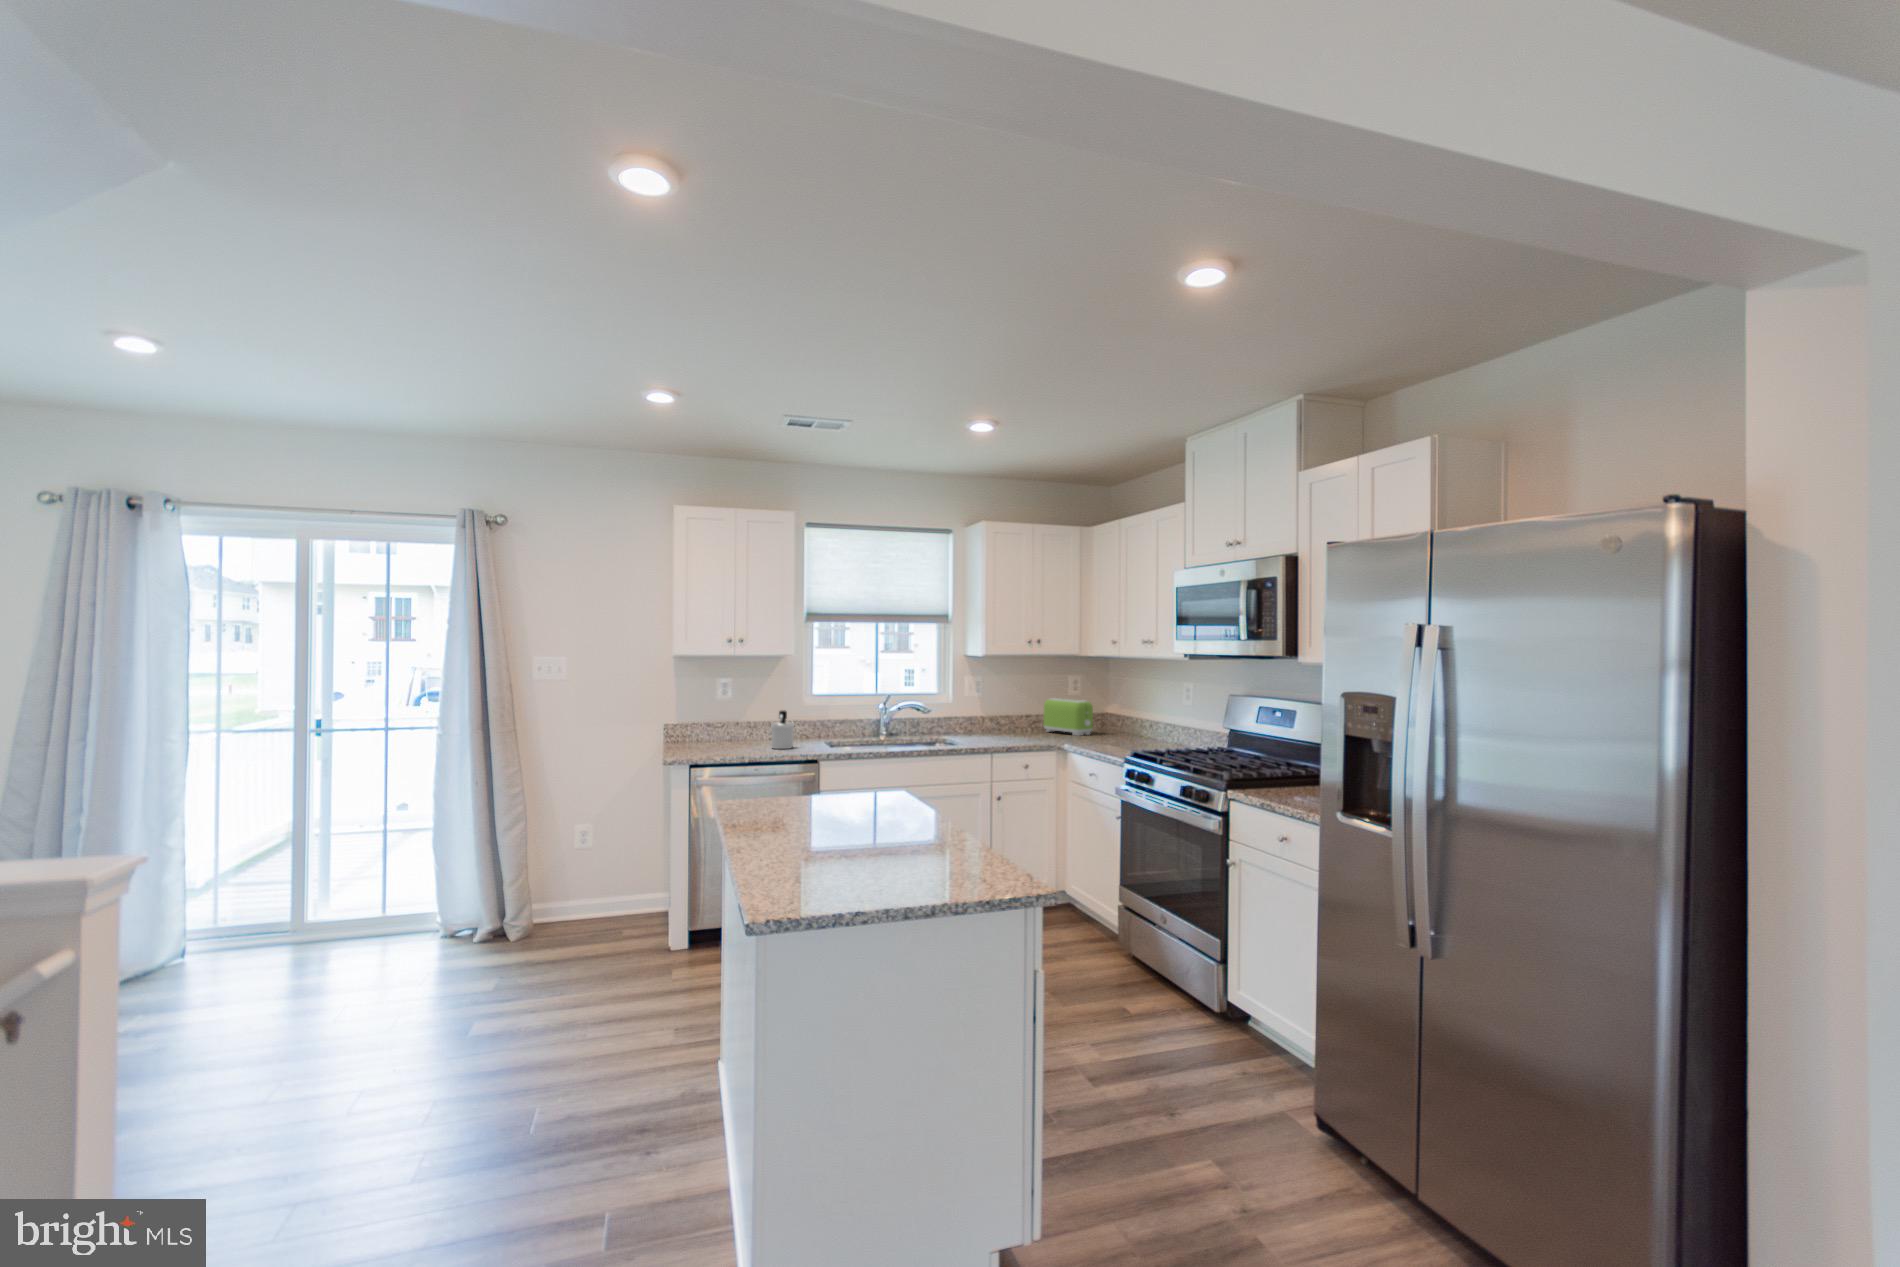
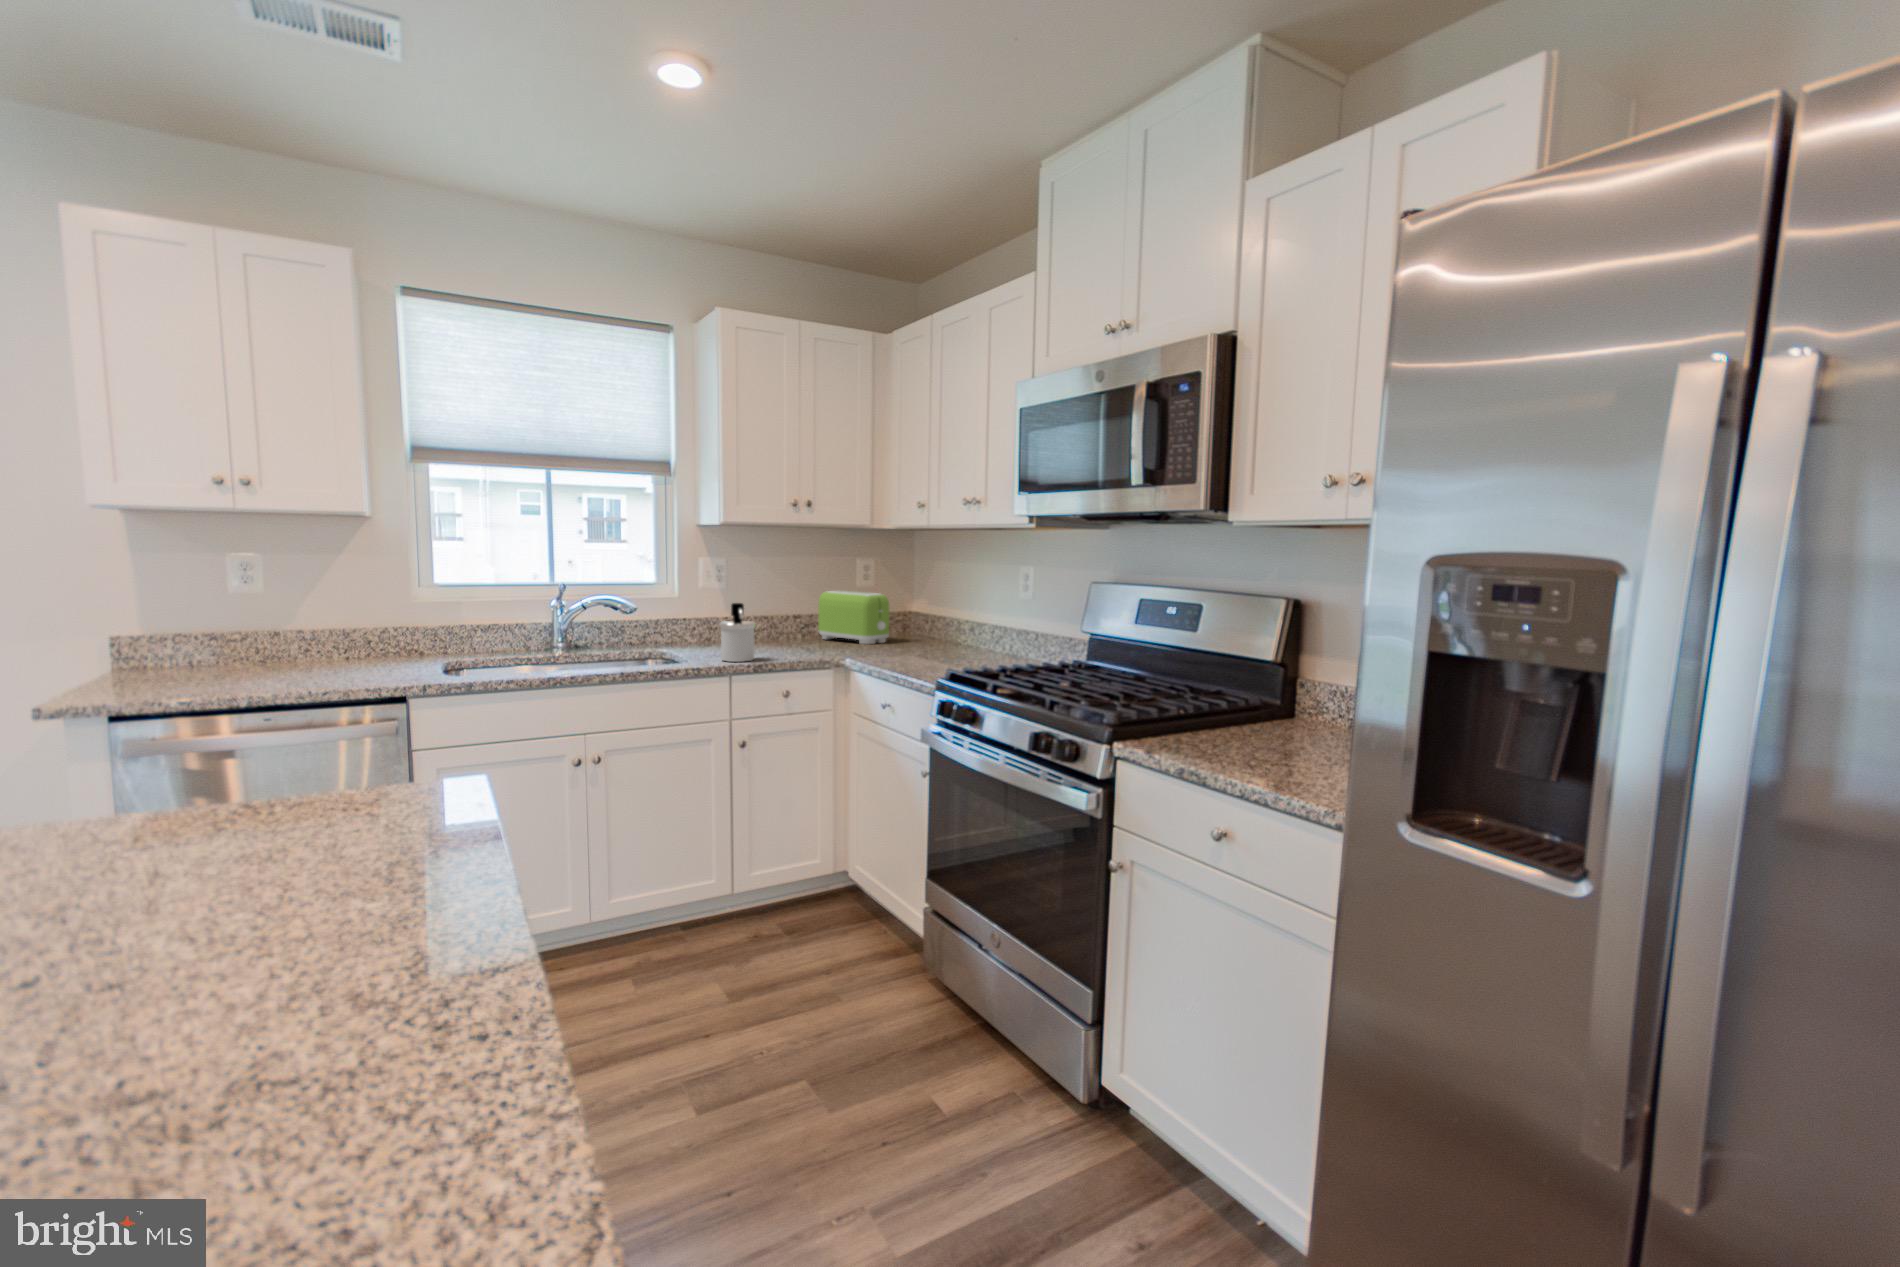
soap dispenser: present [771,710,794,749] -> present [720,603,756,662]

